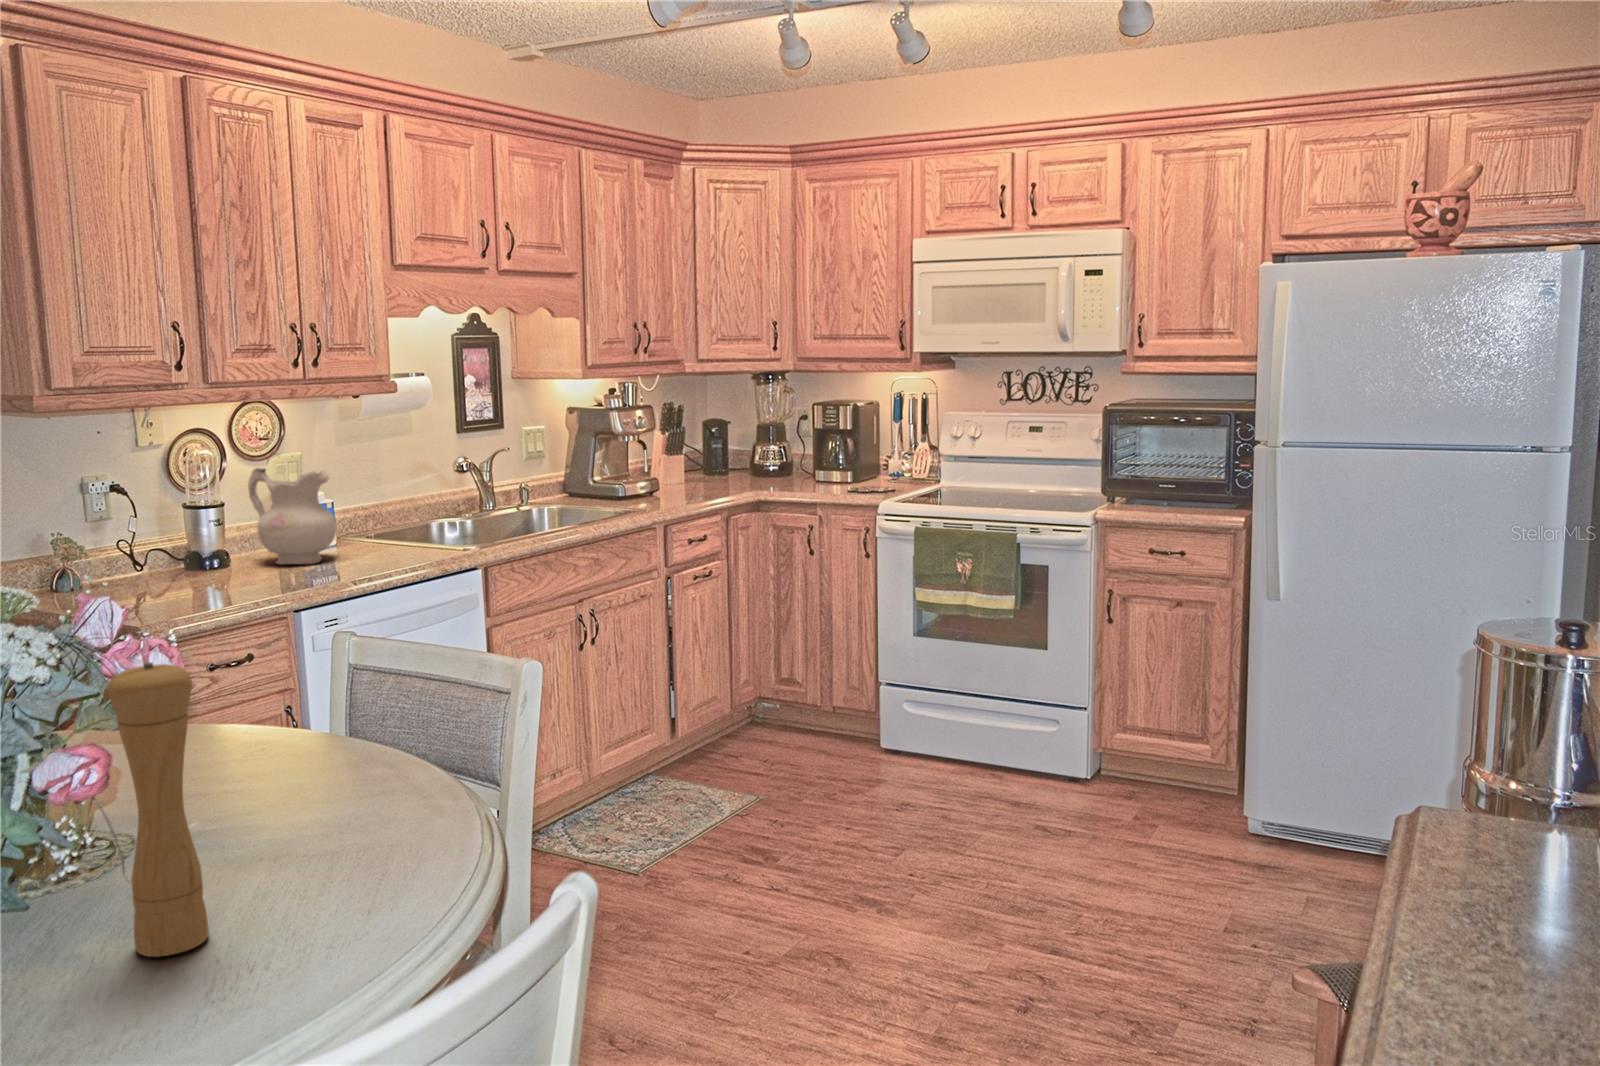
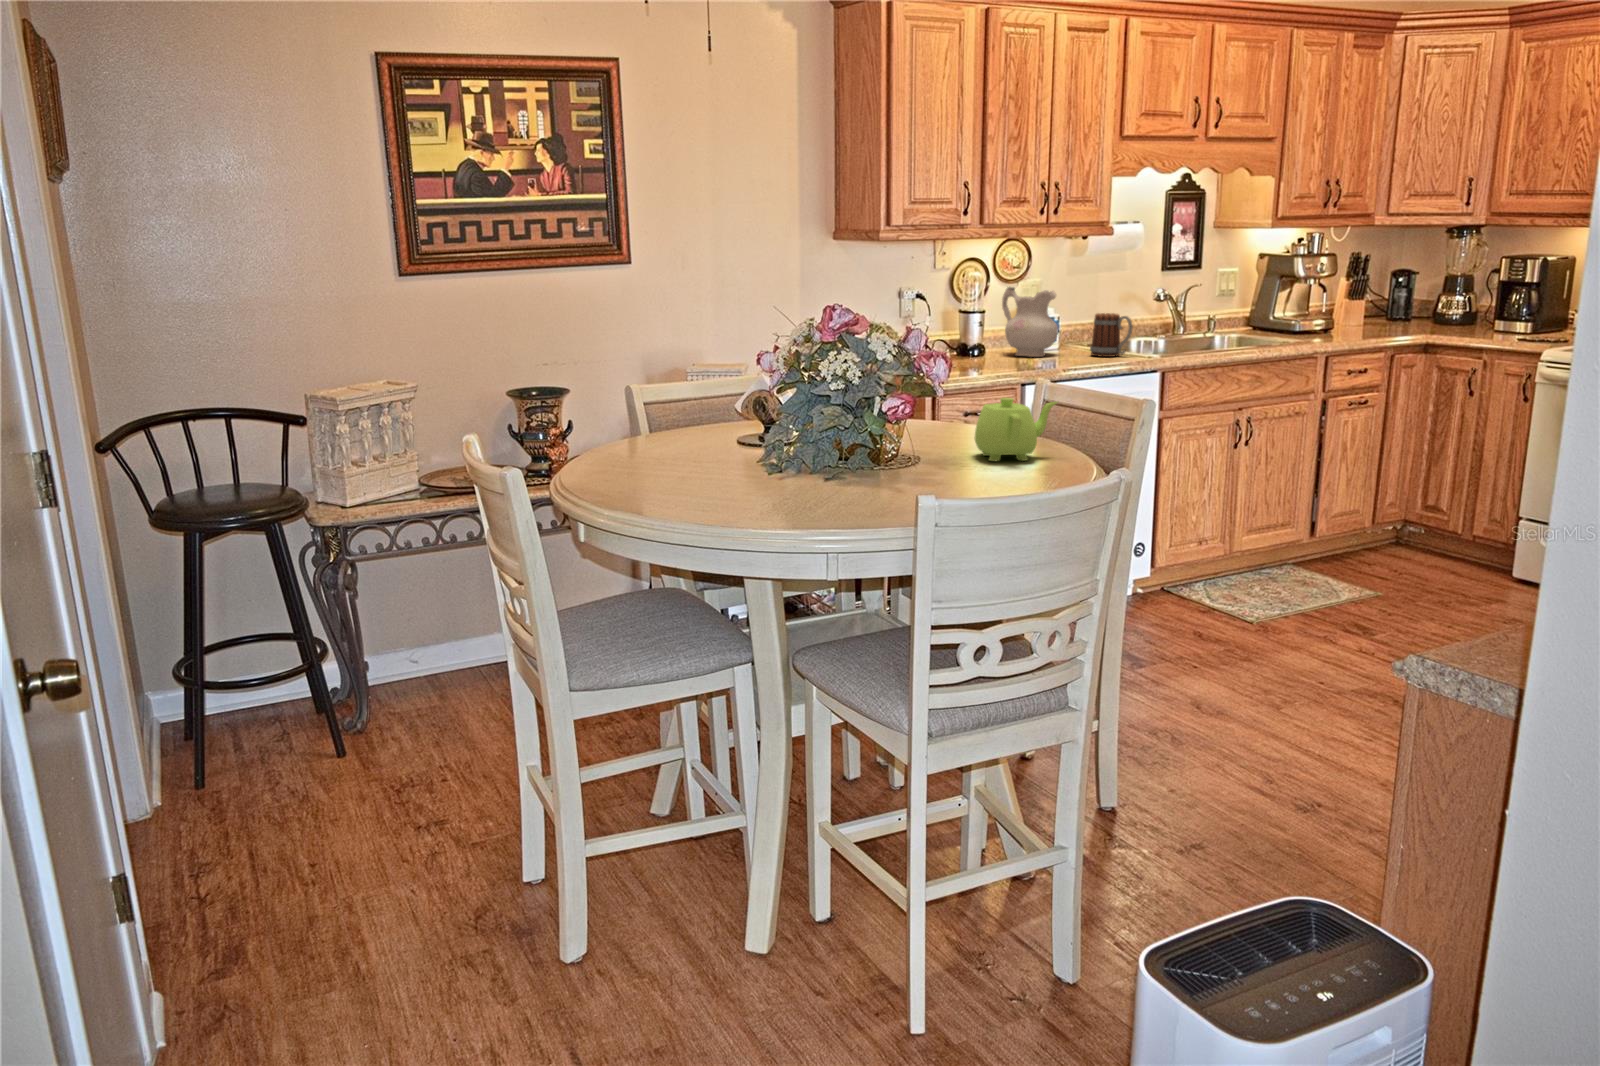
mug: none [385,496,441,556] -> present [1090,313,1133,357]
pepper mill: present [108,662,209,957] -> none [932,347,969,489]
teapot: none [223,697,374,828] -> present [975,398,1057,461]

